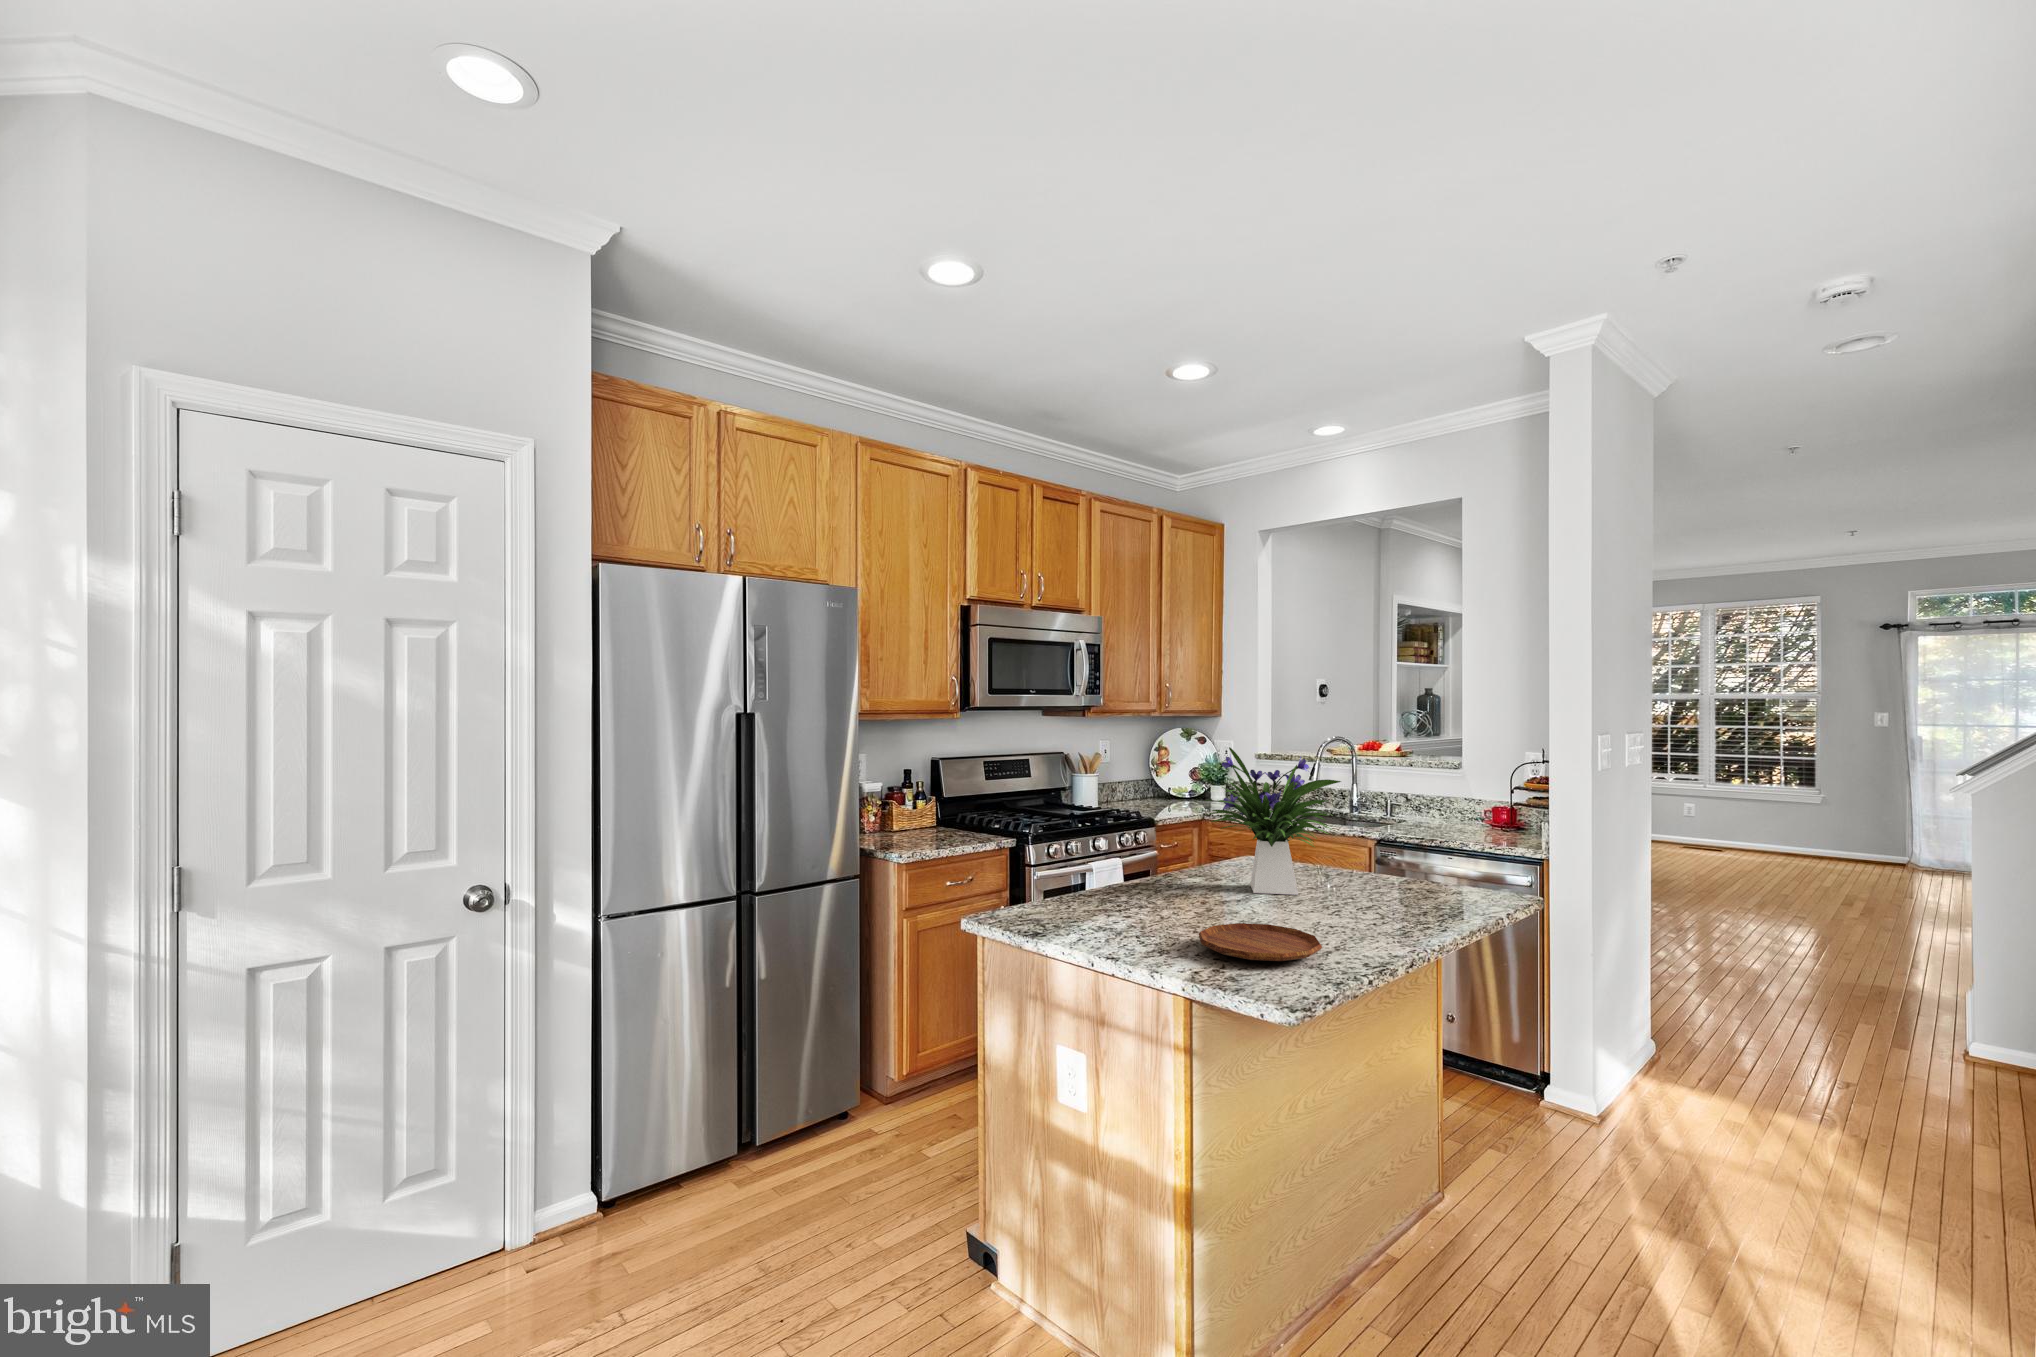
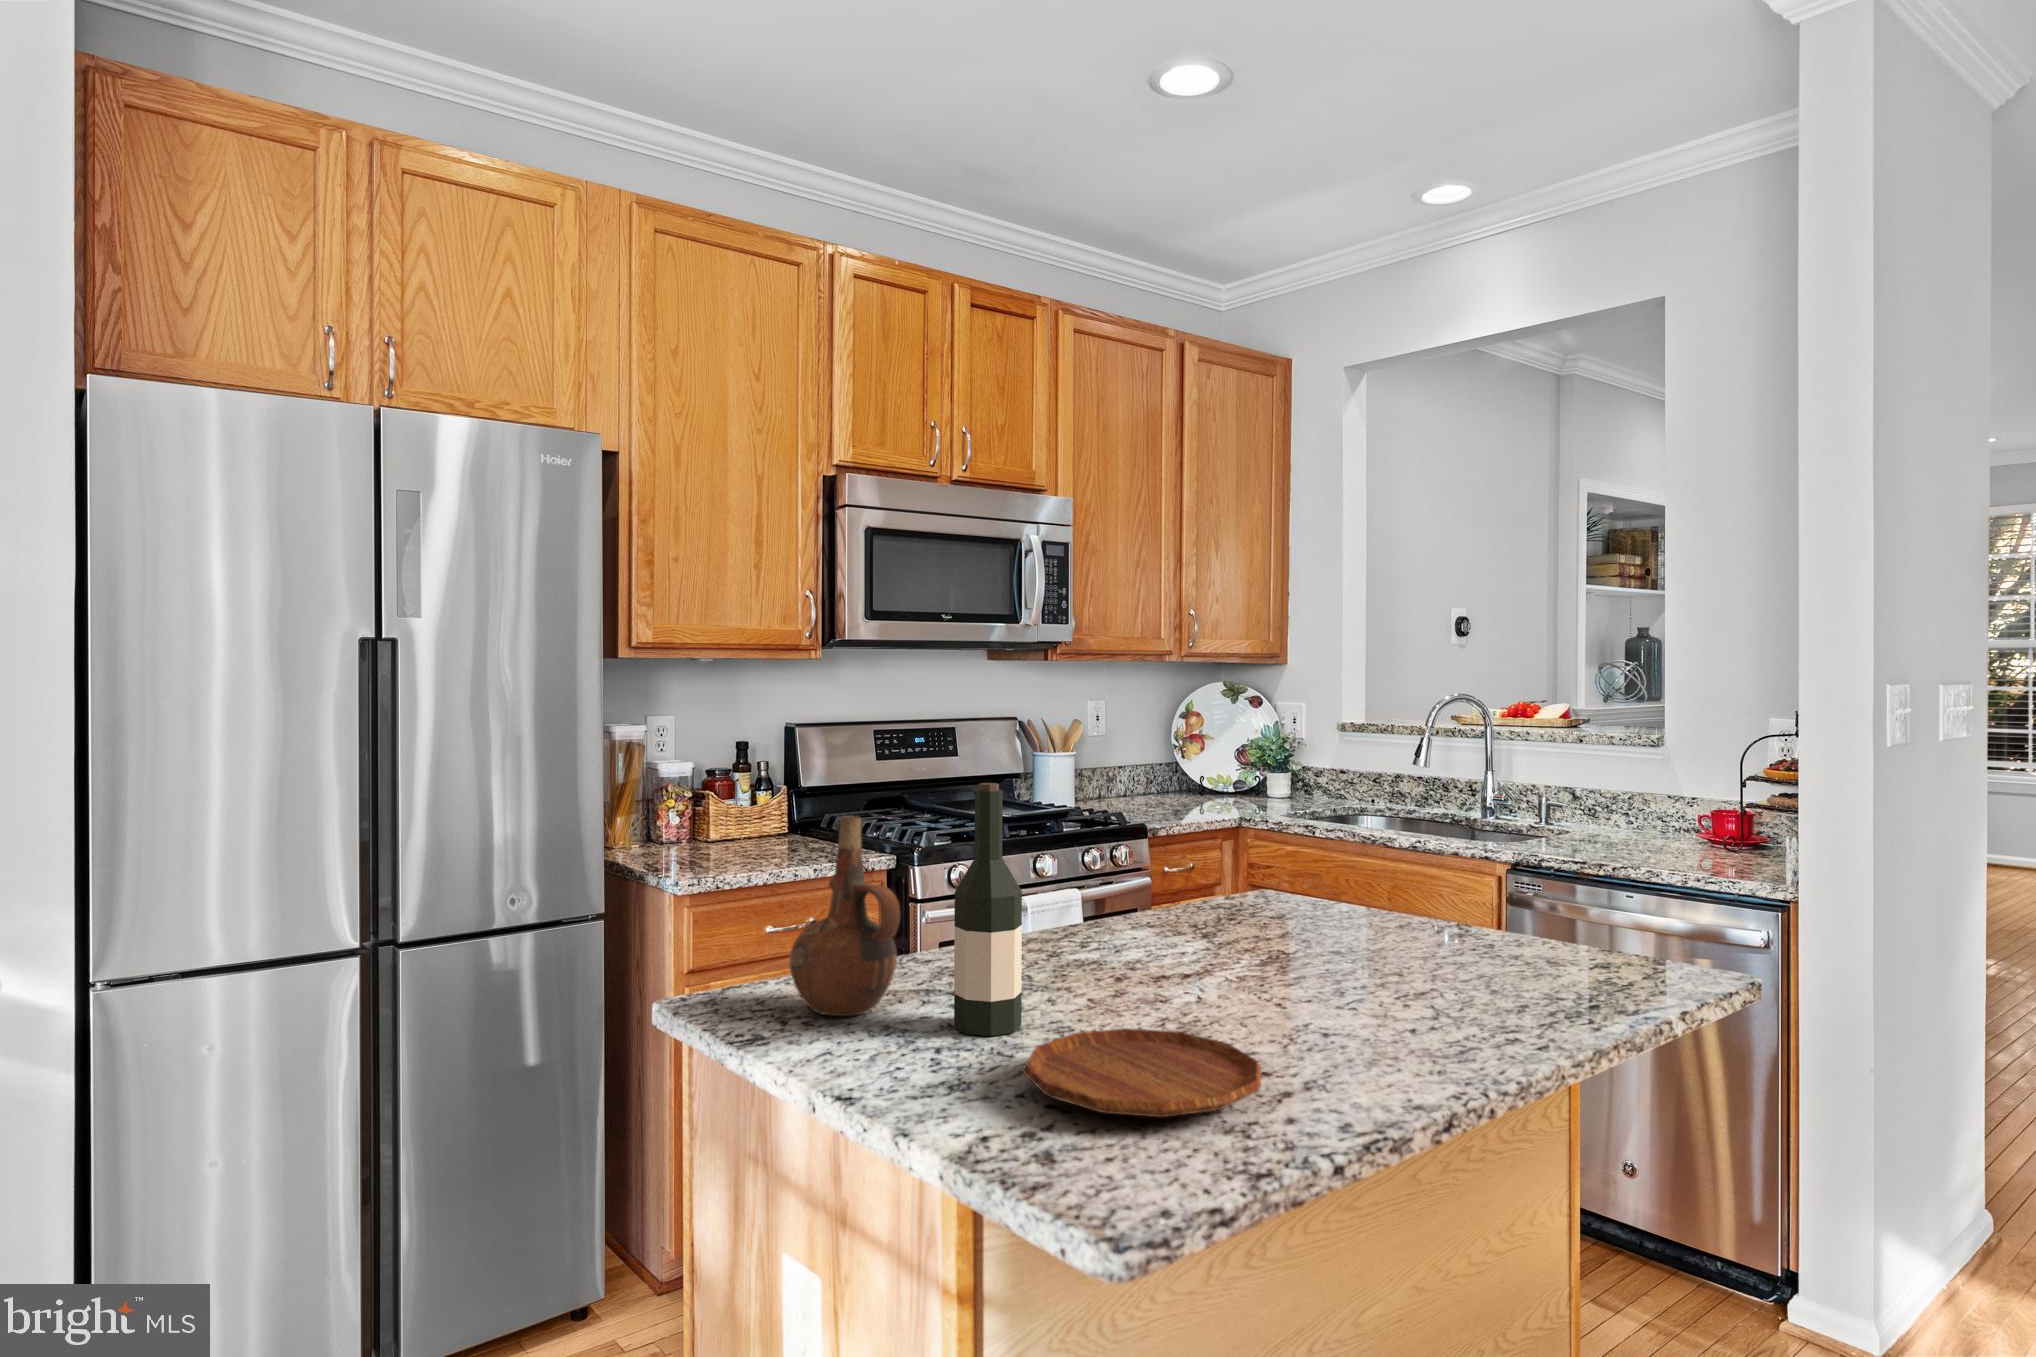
flower arrangement: present [1205,747,1341,895] -> none [1141,696,1388,965]
wine bottle: none [1140,797,1174,930] -> present [954,783,1022,1036]
ceramic pitcher: none [1045,815,1106,922] -> present [790,816,900,1016]

